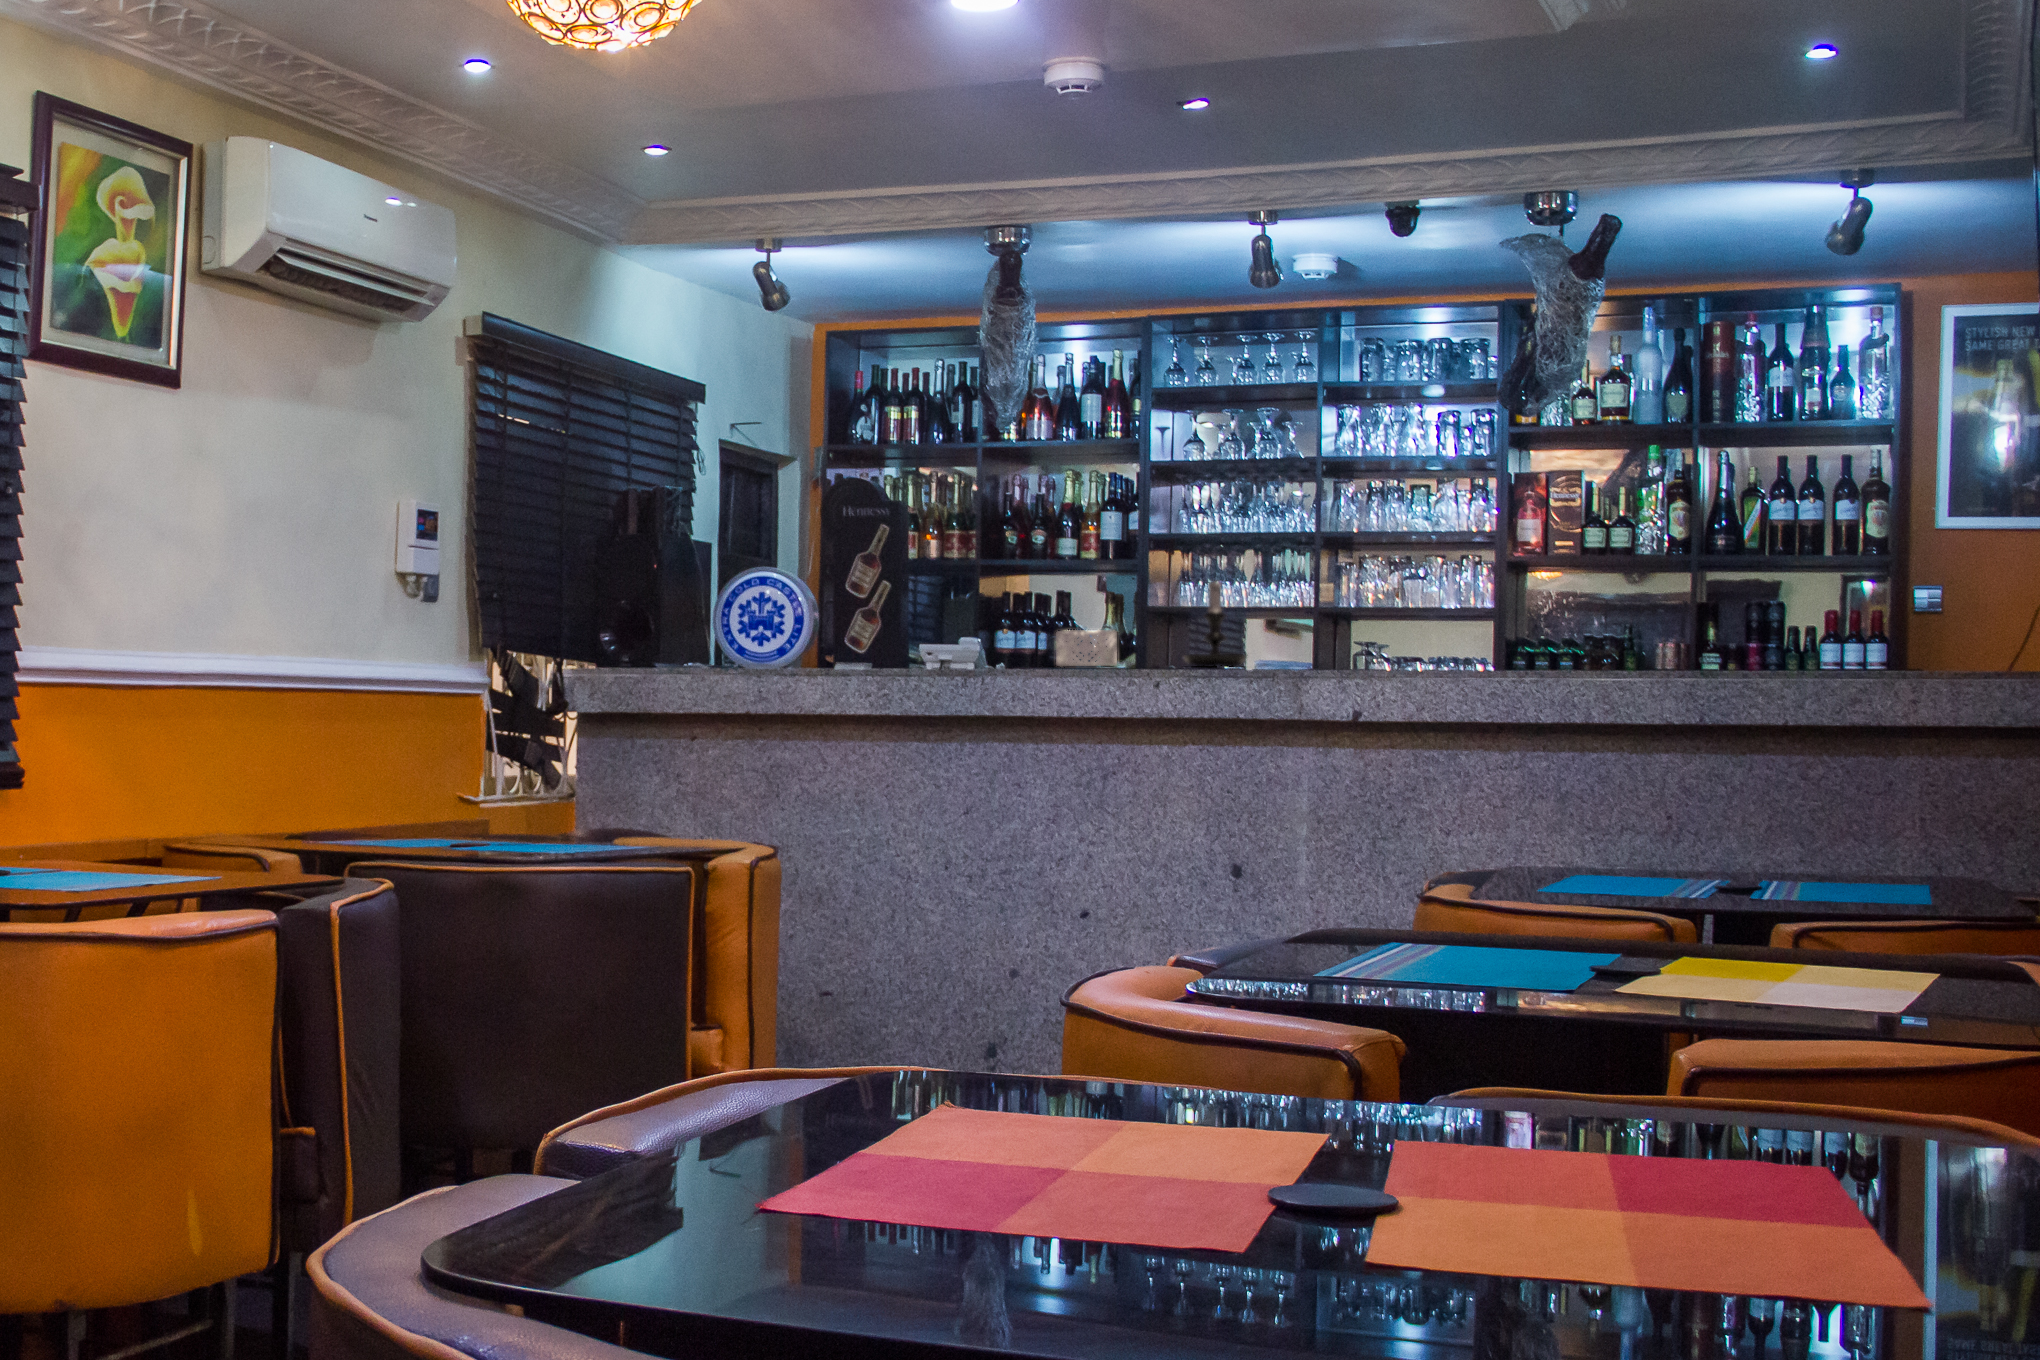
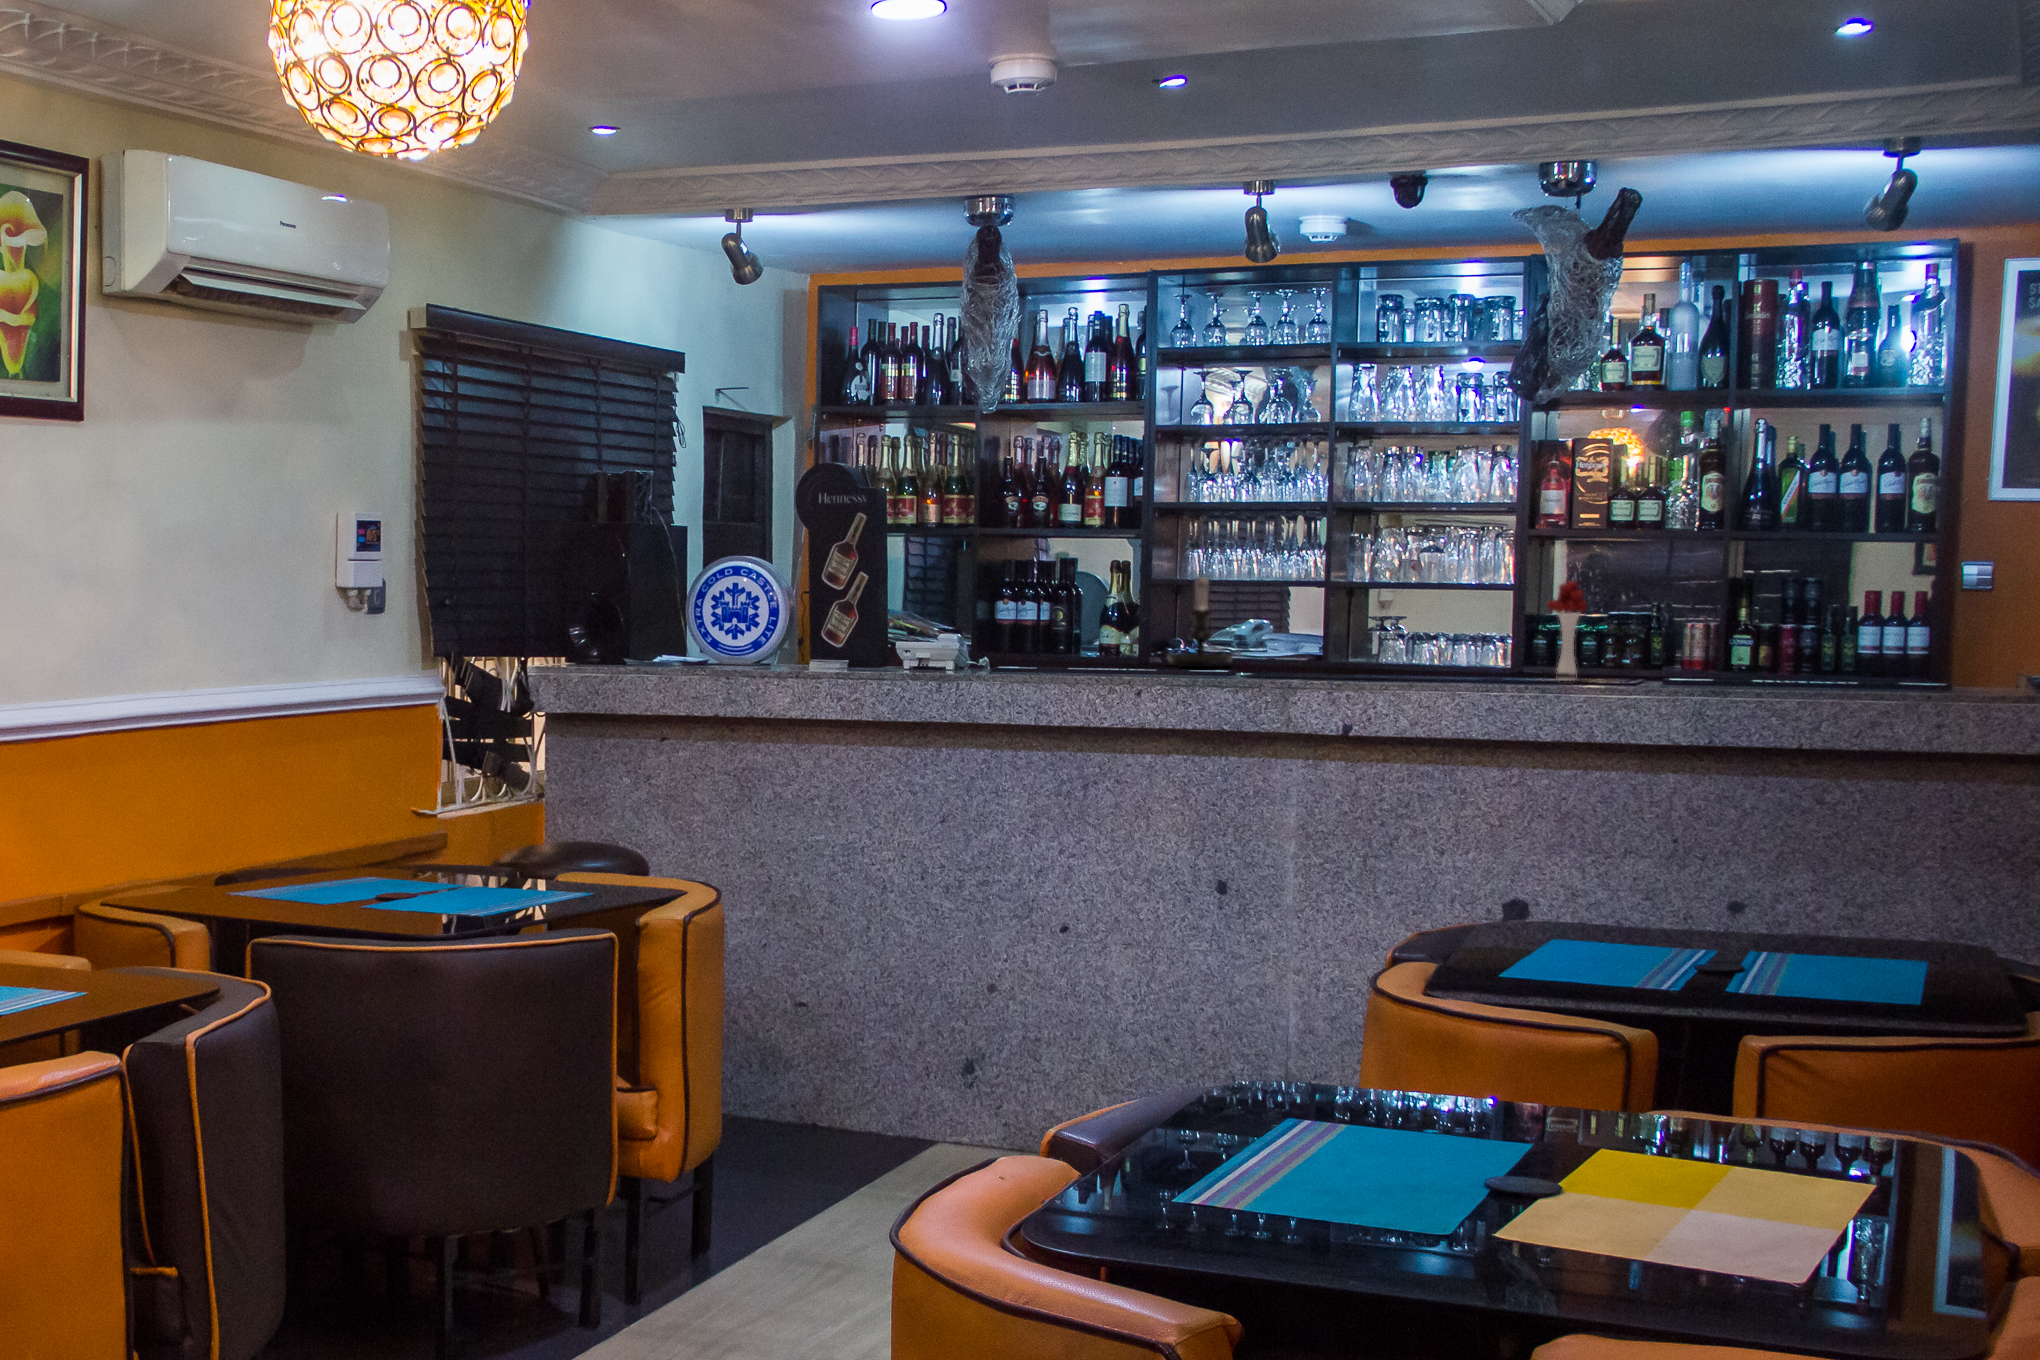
flower bouquet: none [1549,575,1587,669] -> present [1547,581,1587,681]
decorative bowl: present [1056,630,1117,666] -> none [1035,628,1099,665]

